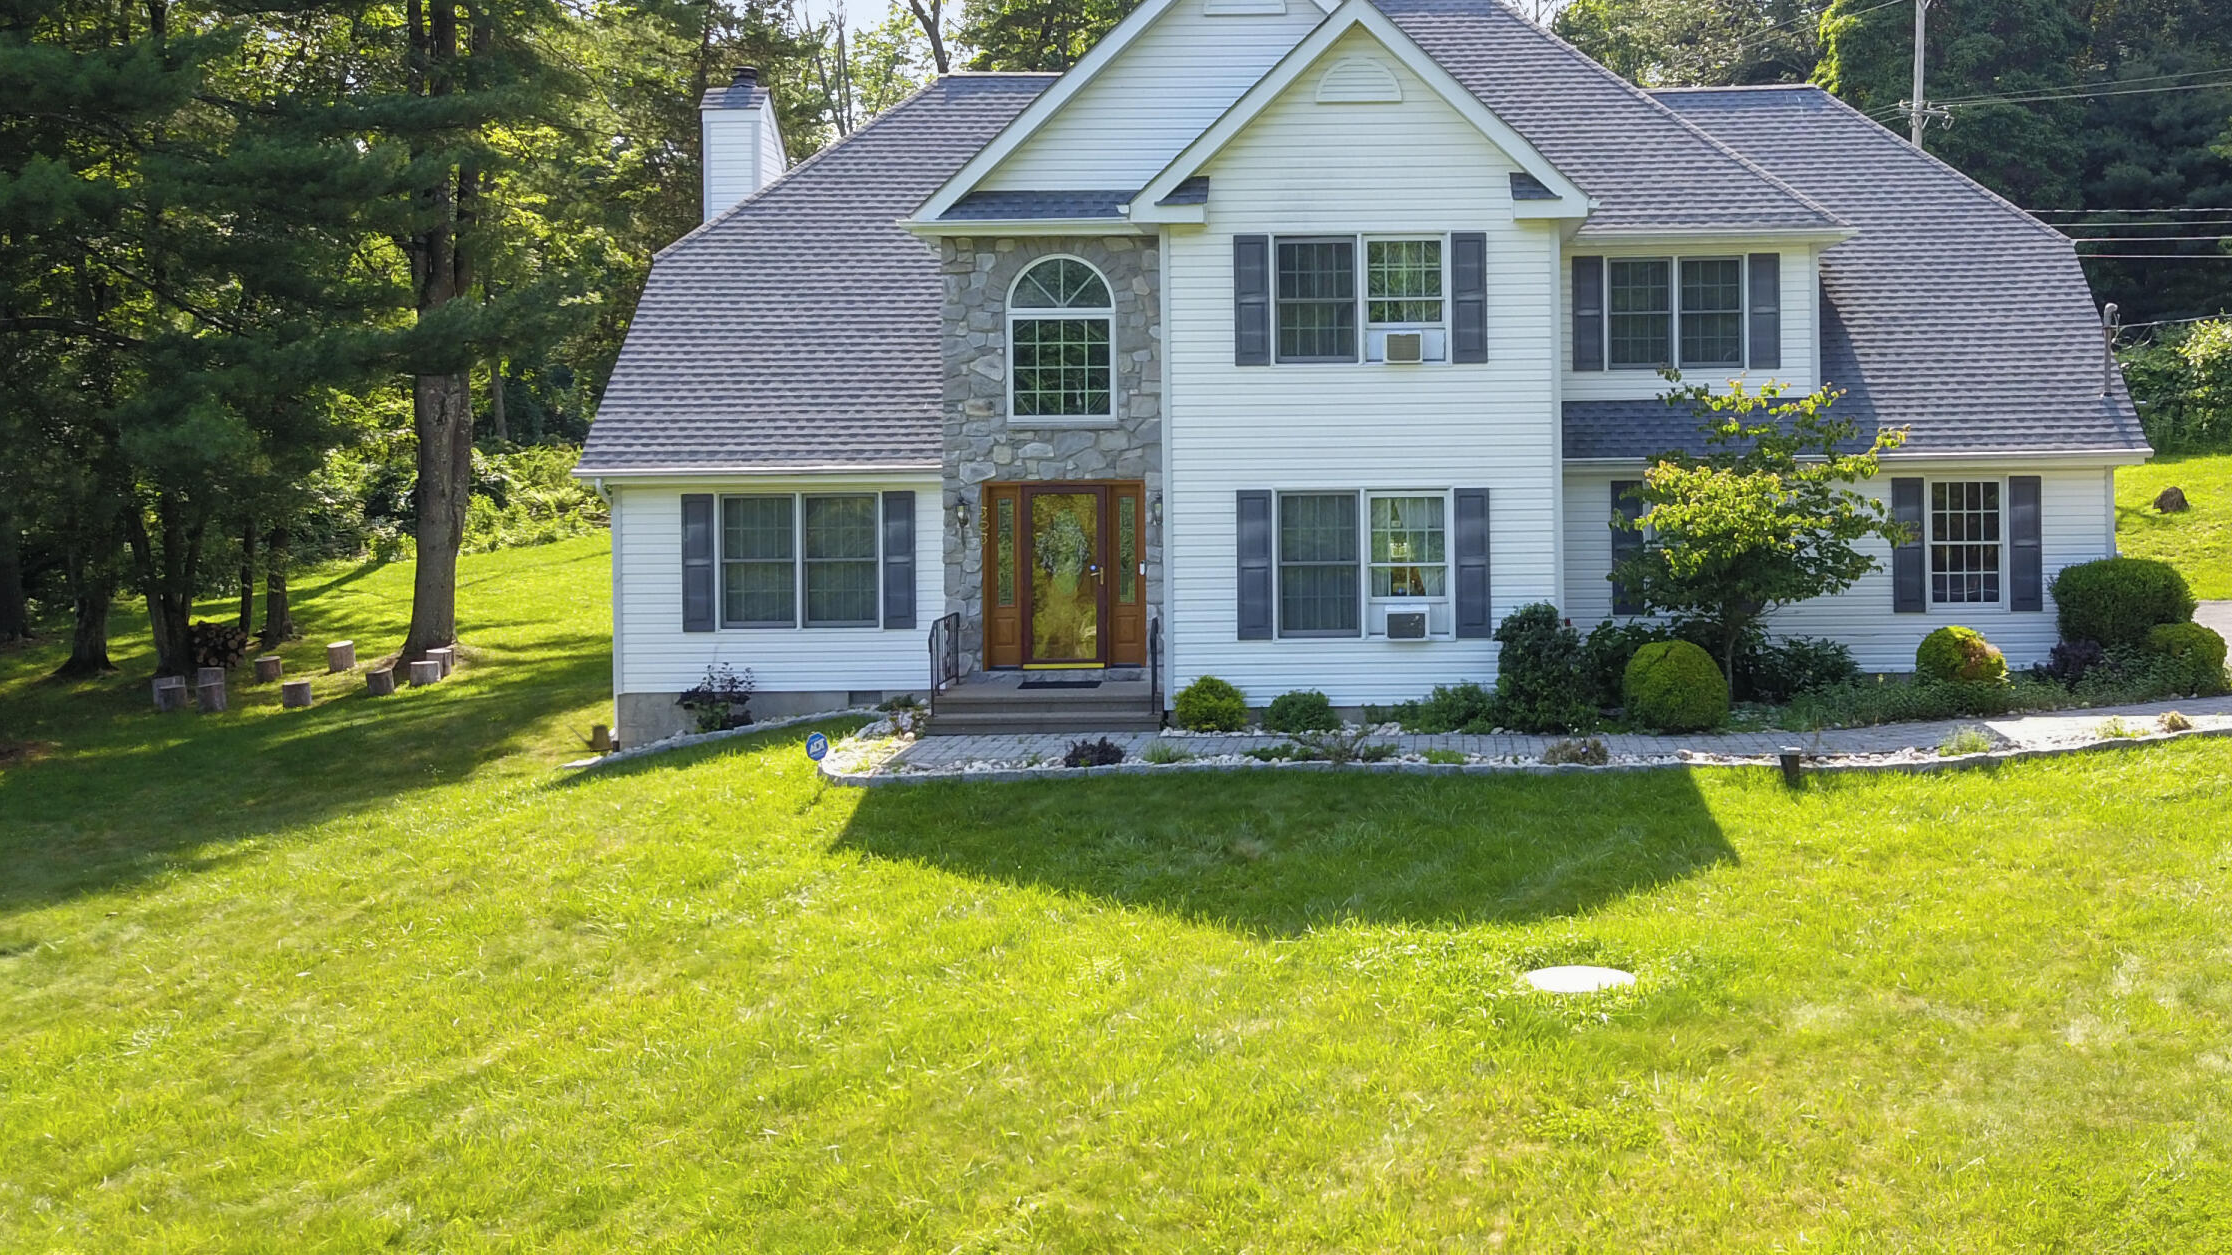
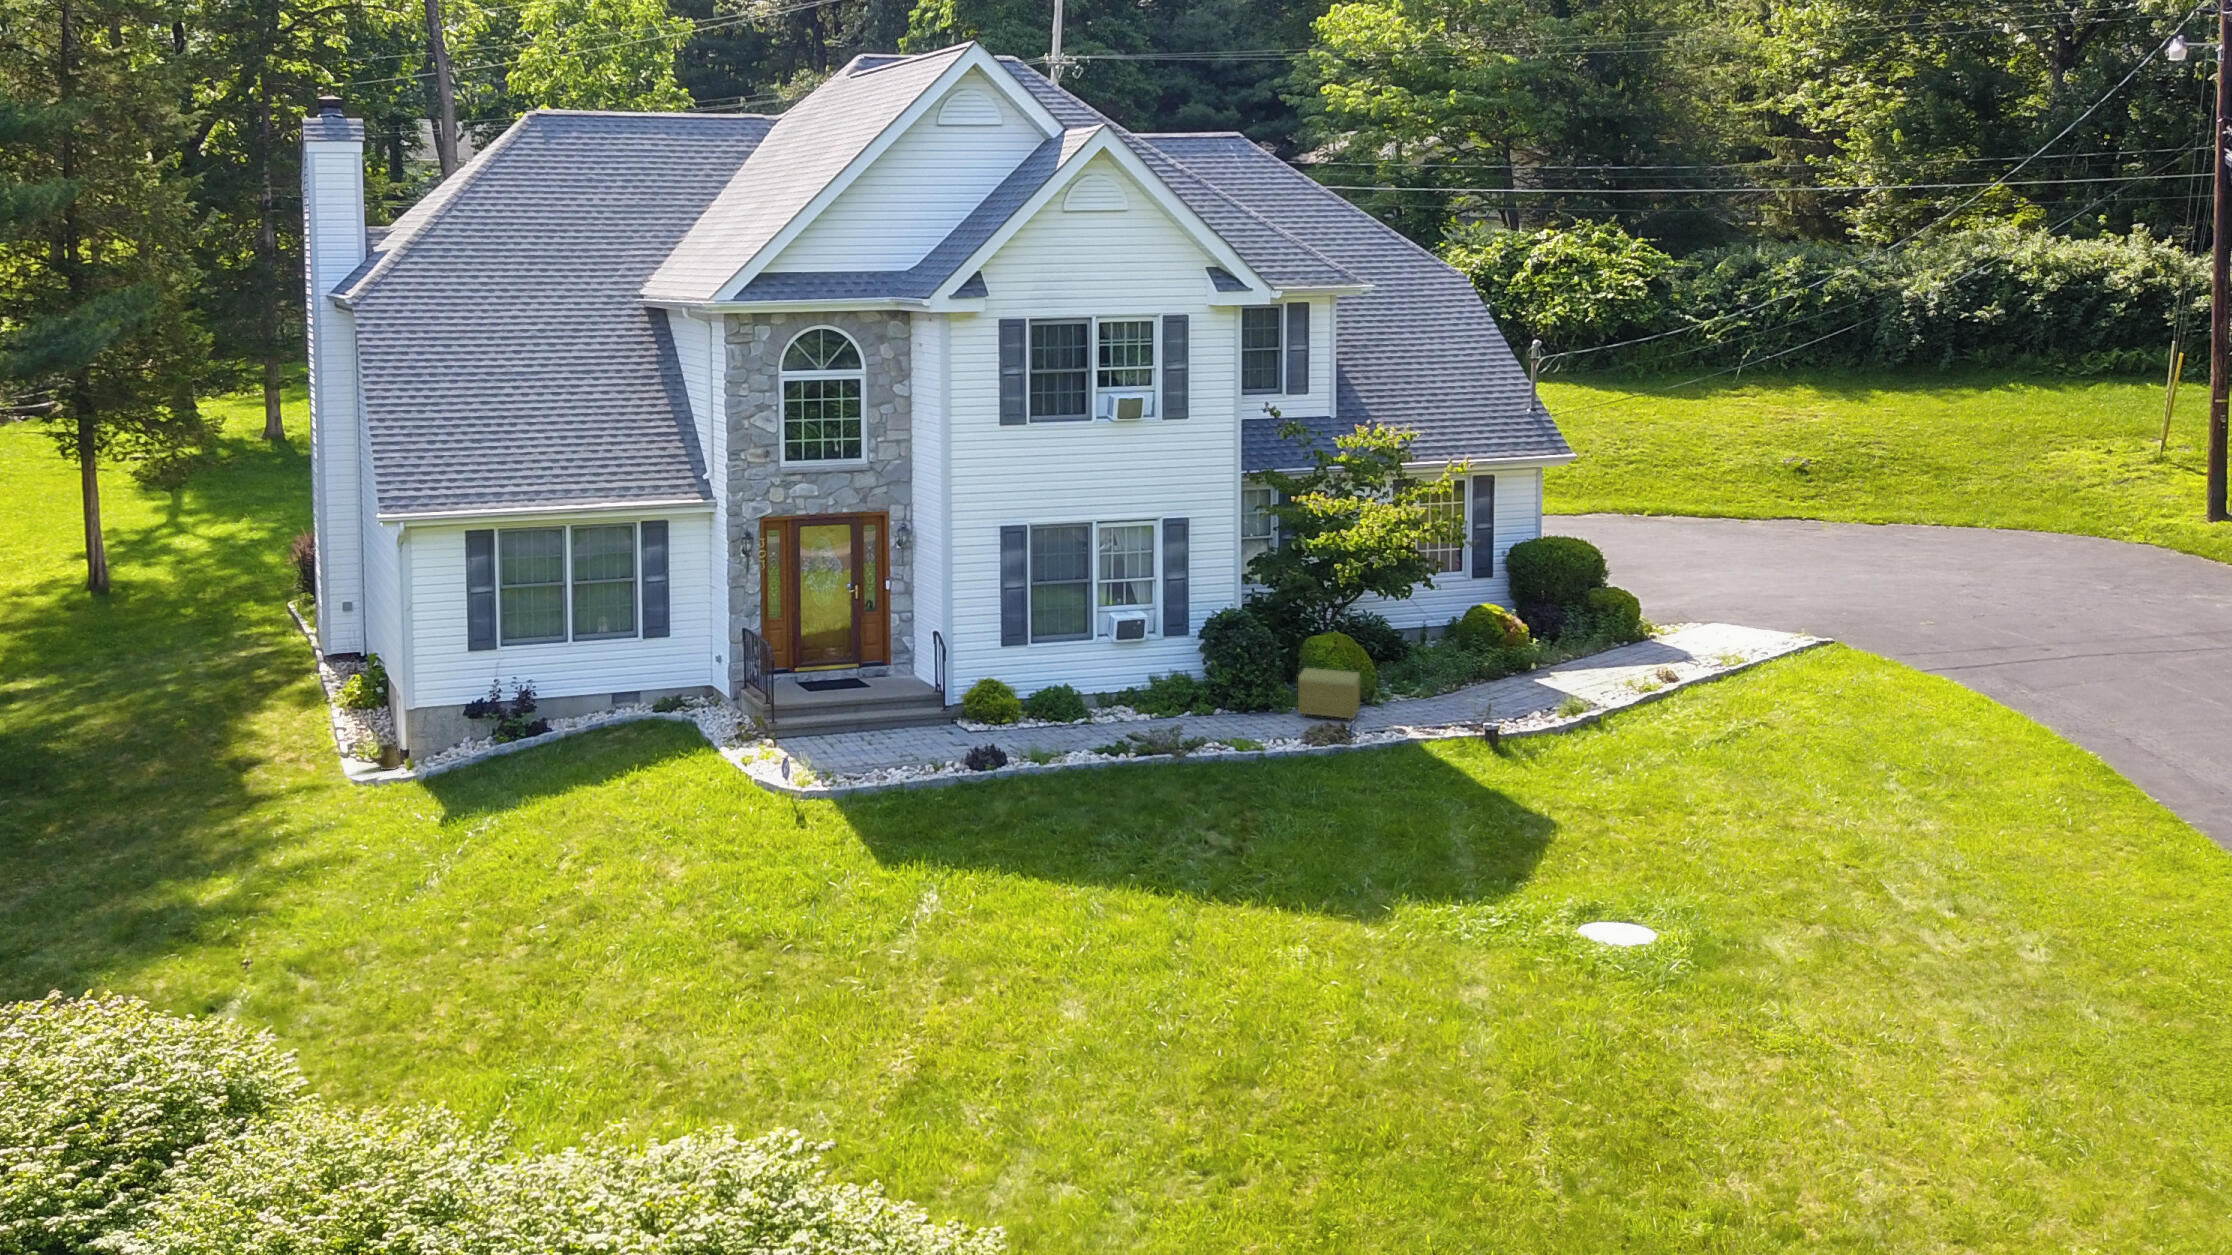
storage bench: none [1580,677,1668,747] -> present [1298,668,1360,720]

